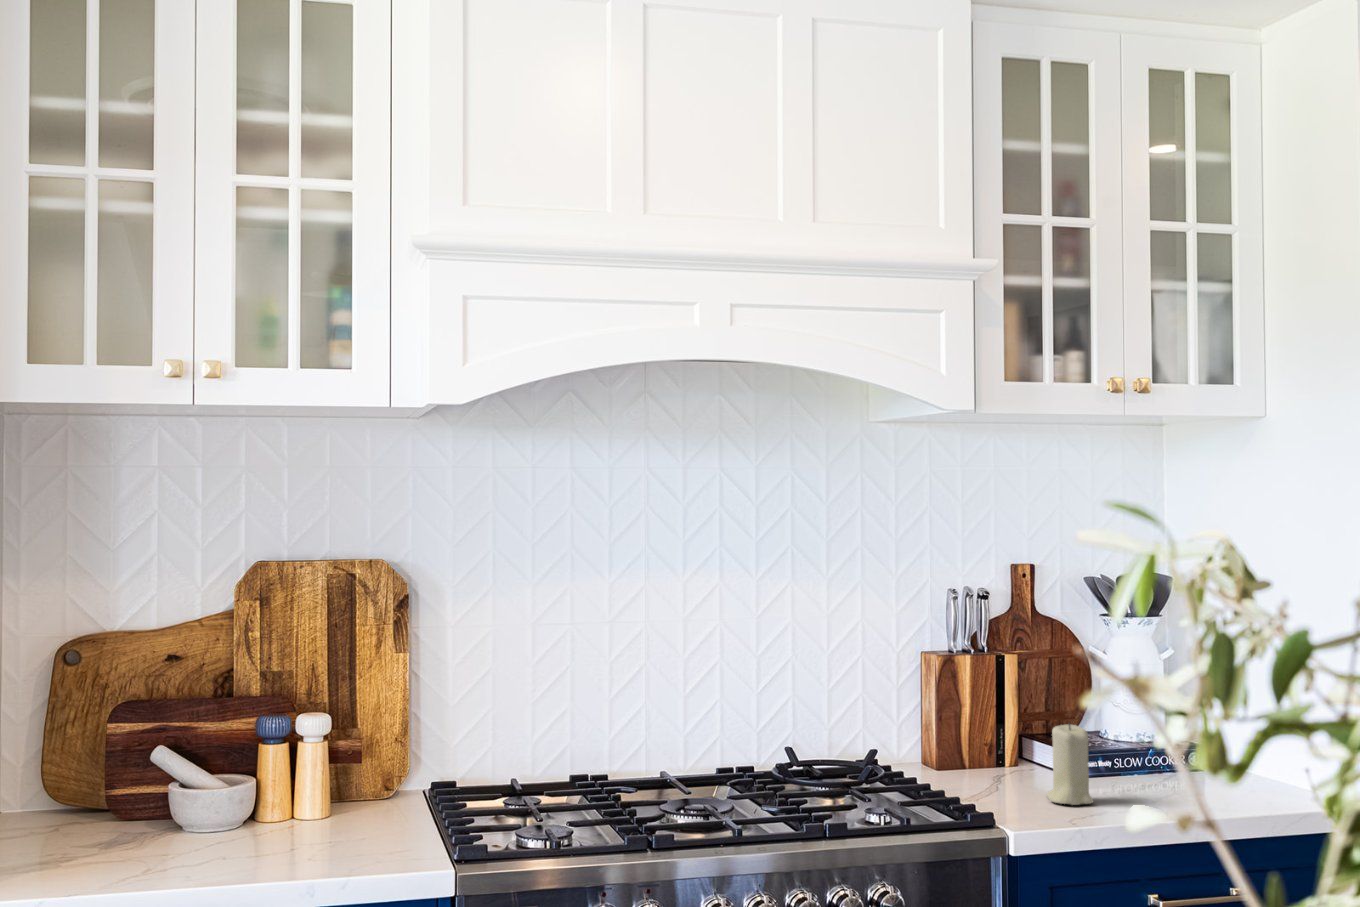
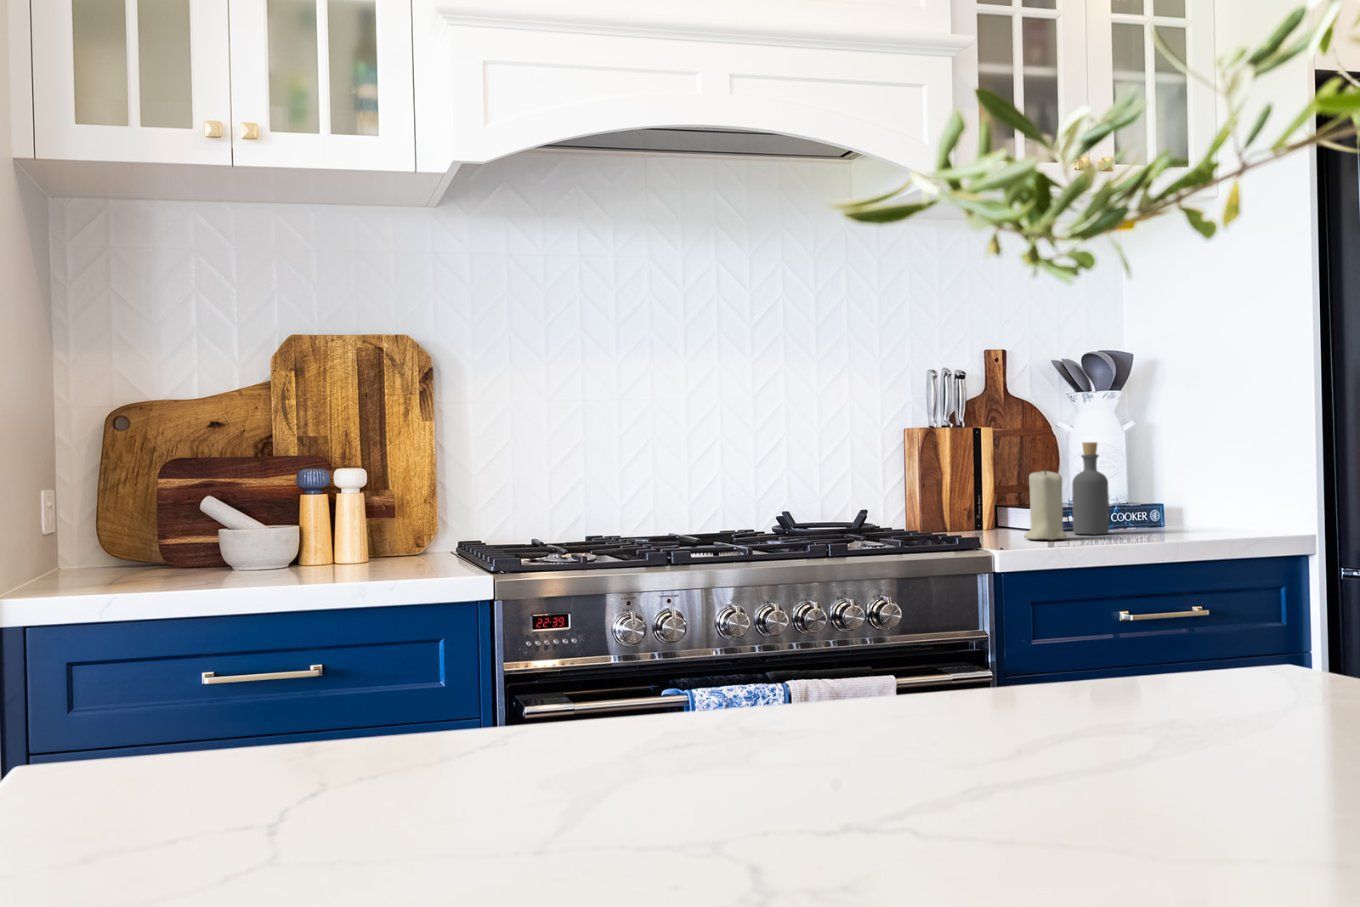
bottle: none [1101,688,1141,793] -> present [1072,442,1109,534]

